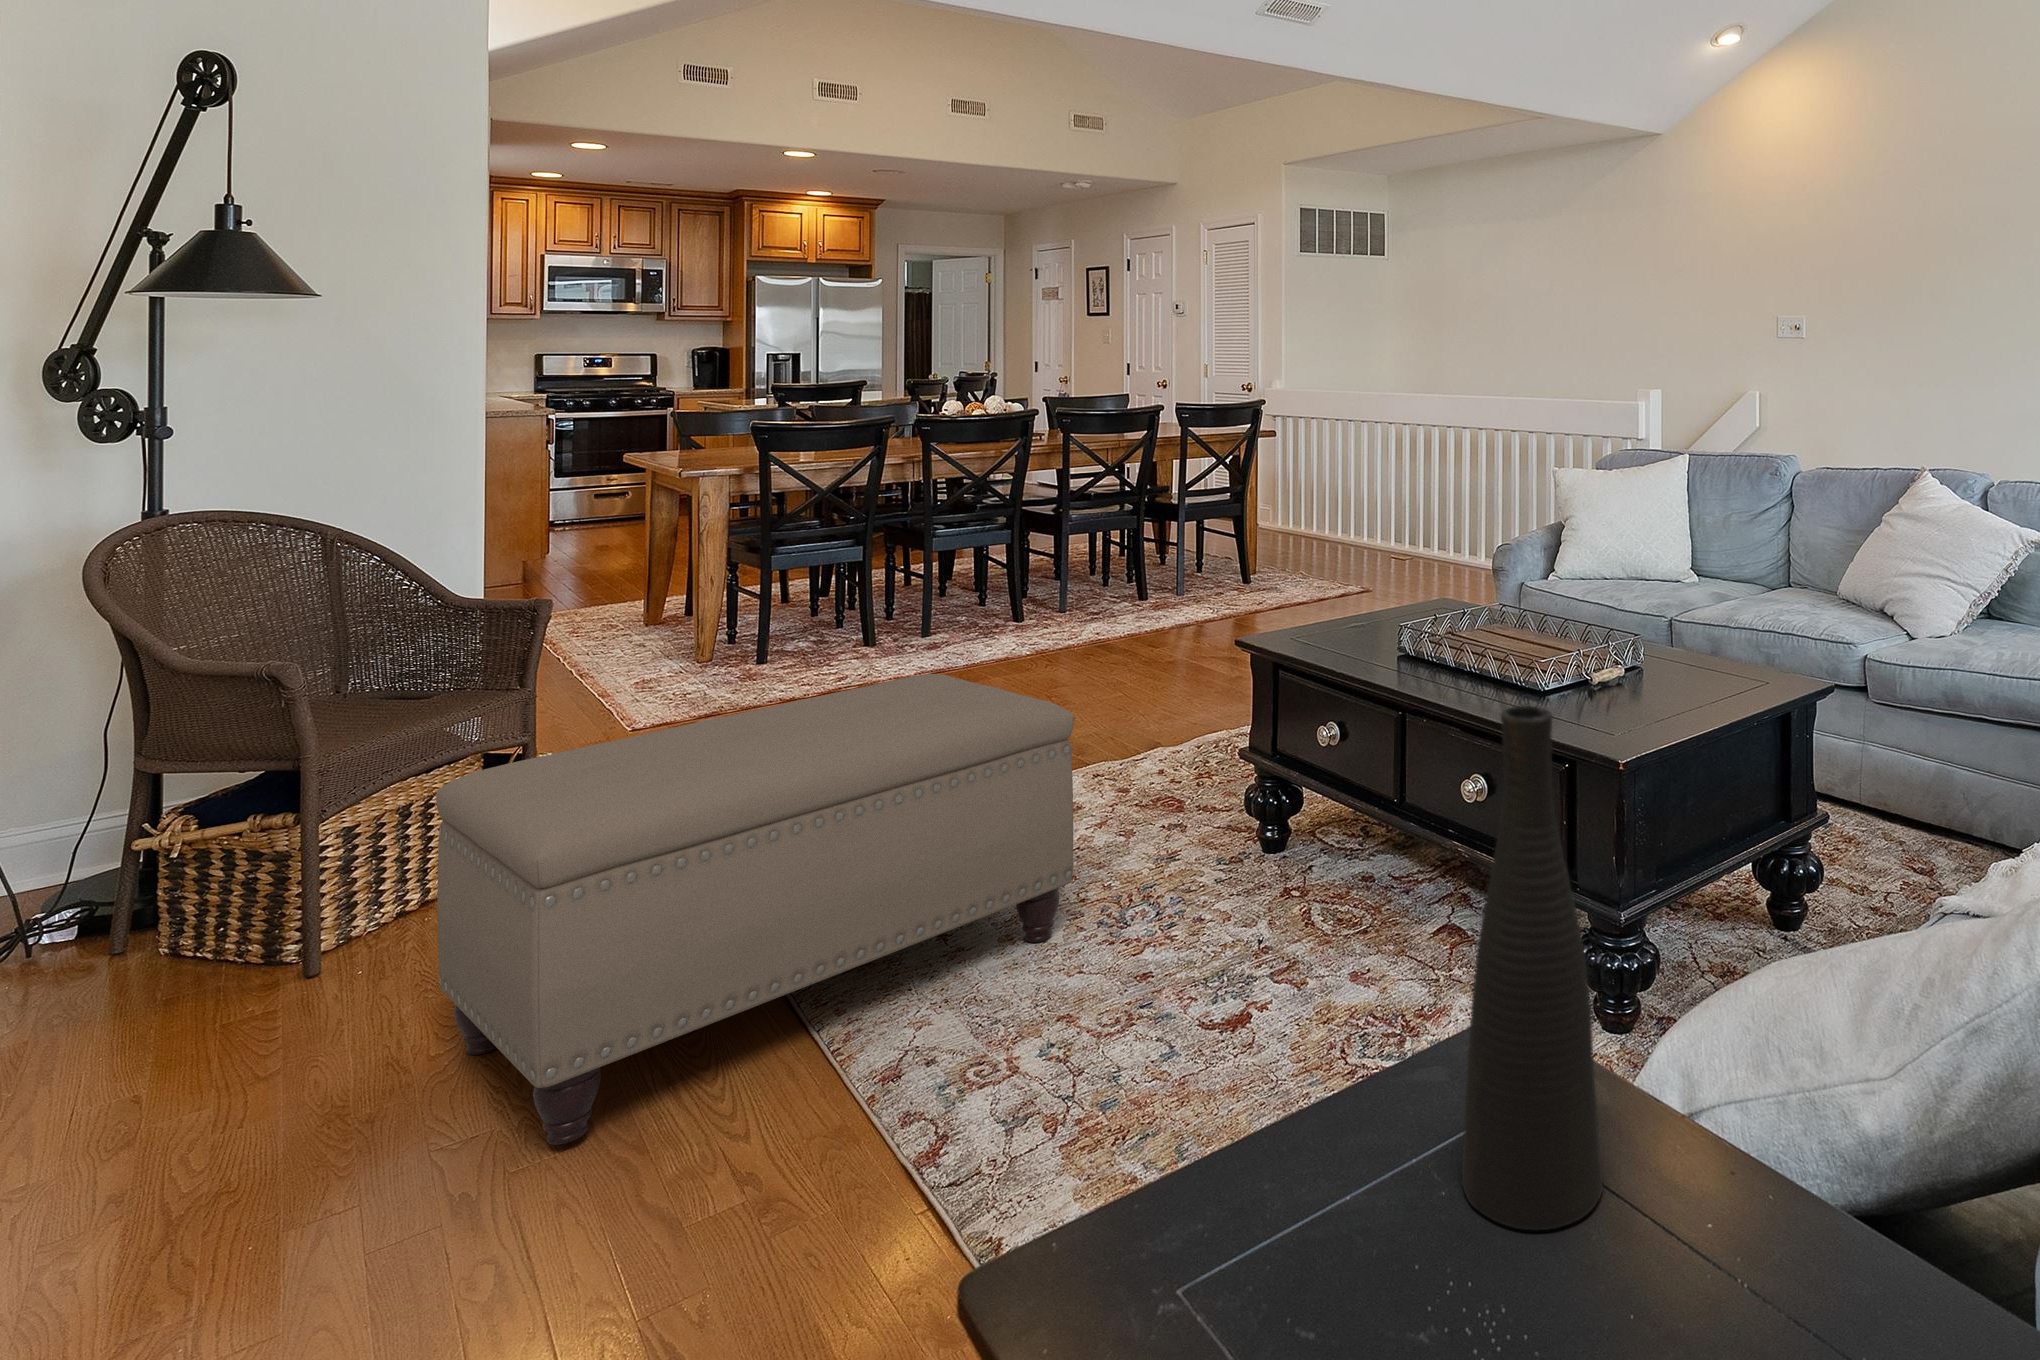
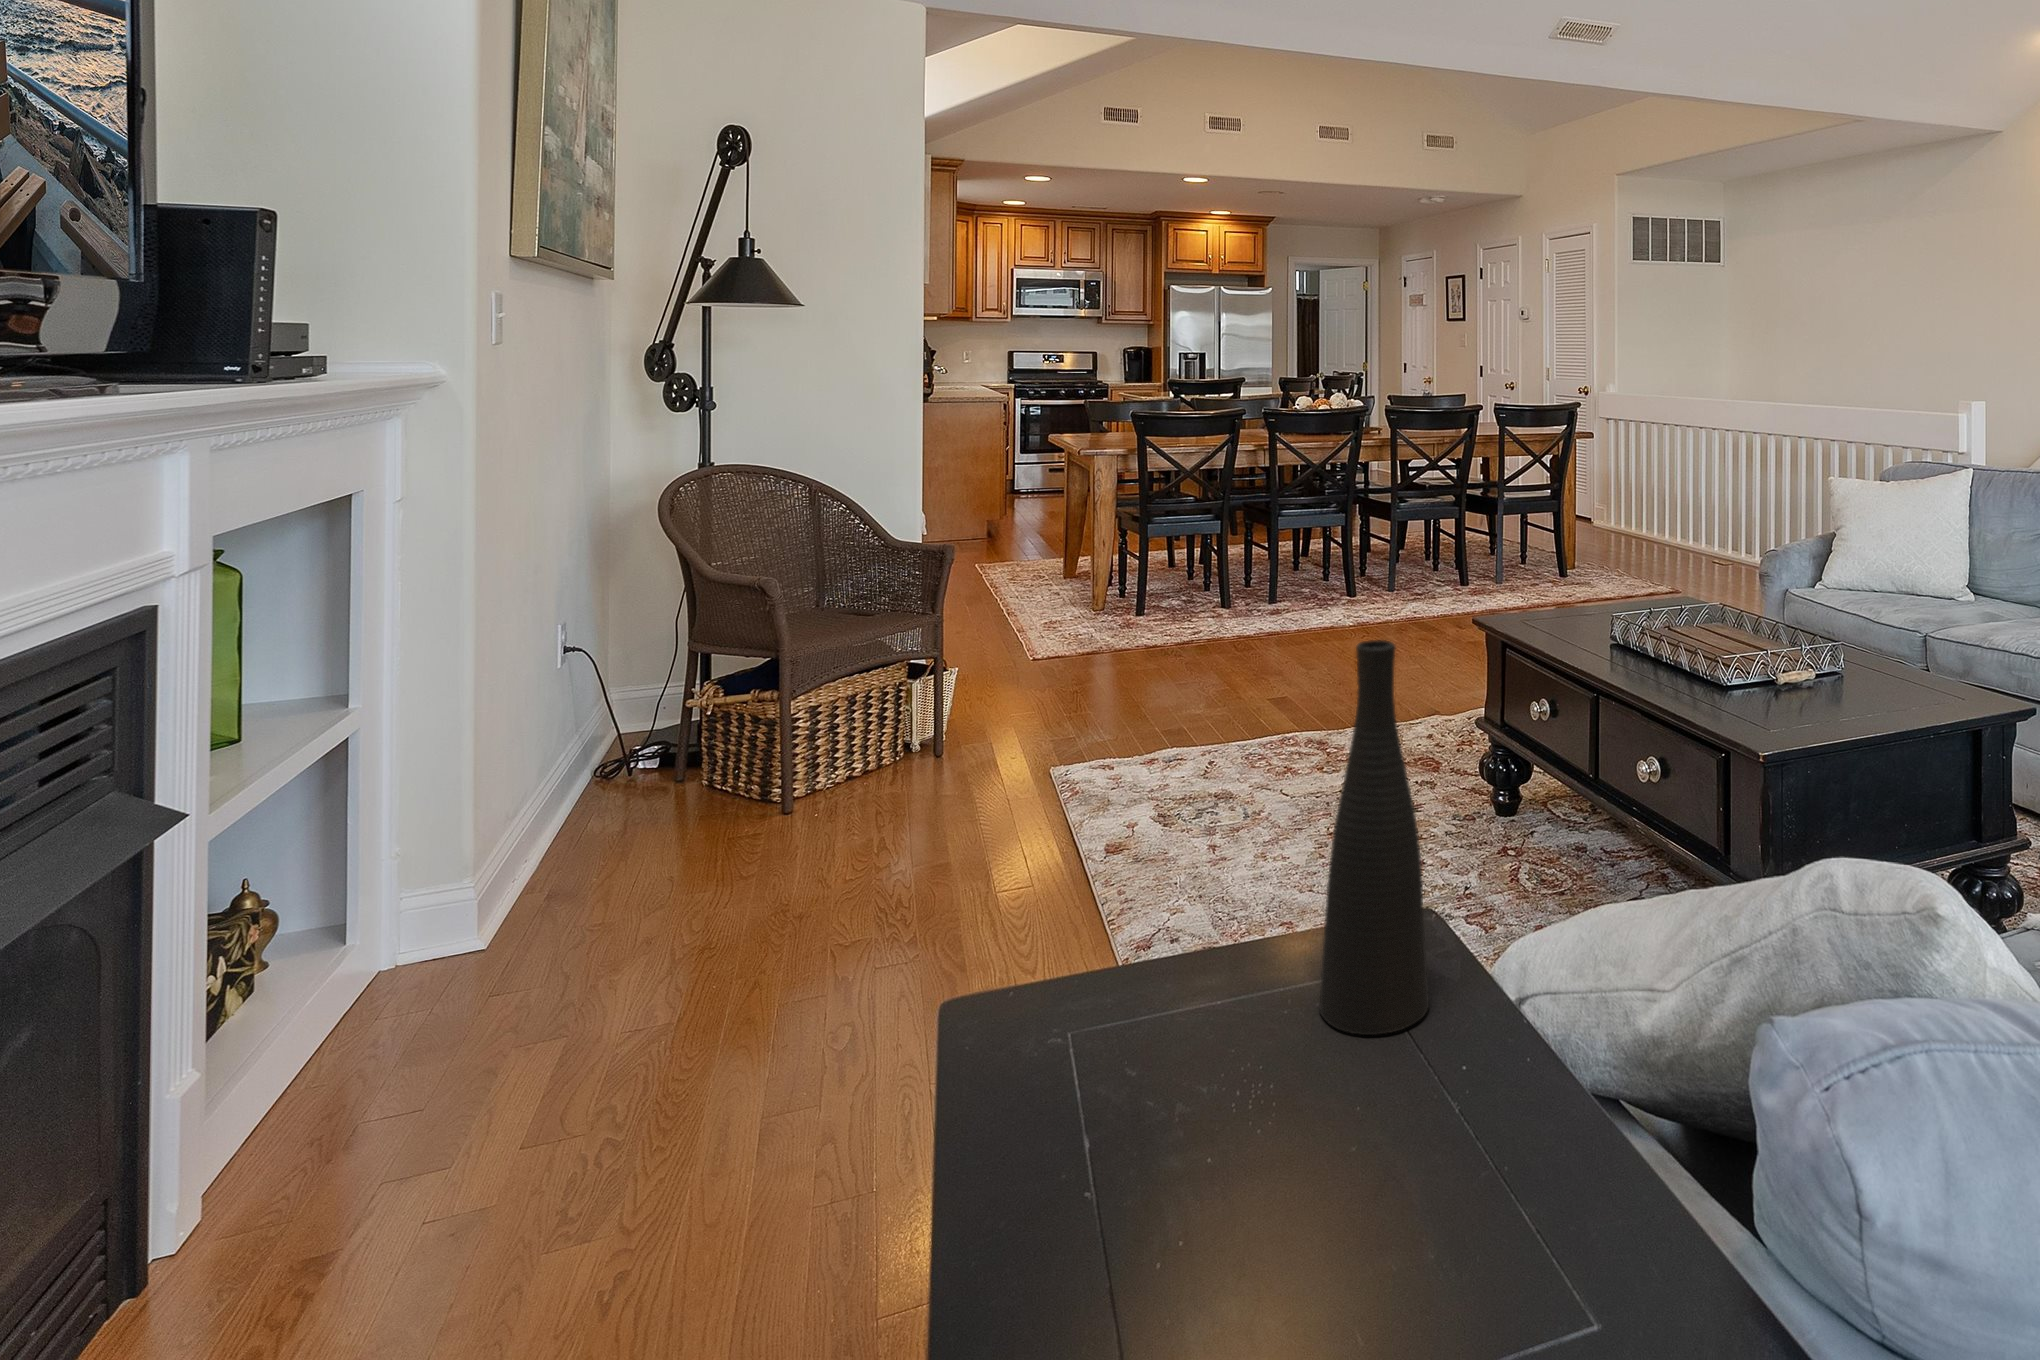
ottoman: present [436,674,1074,1144] -> none [849,628,1317,954]

